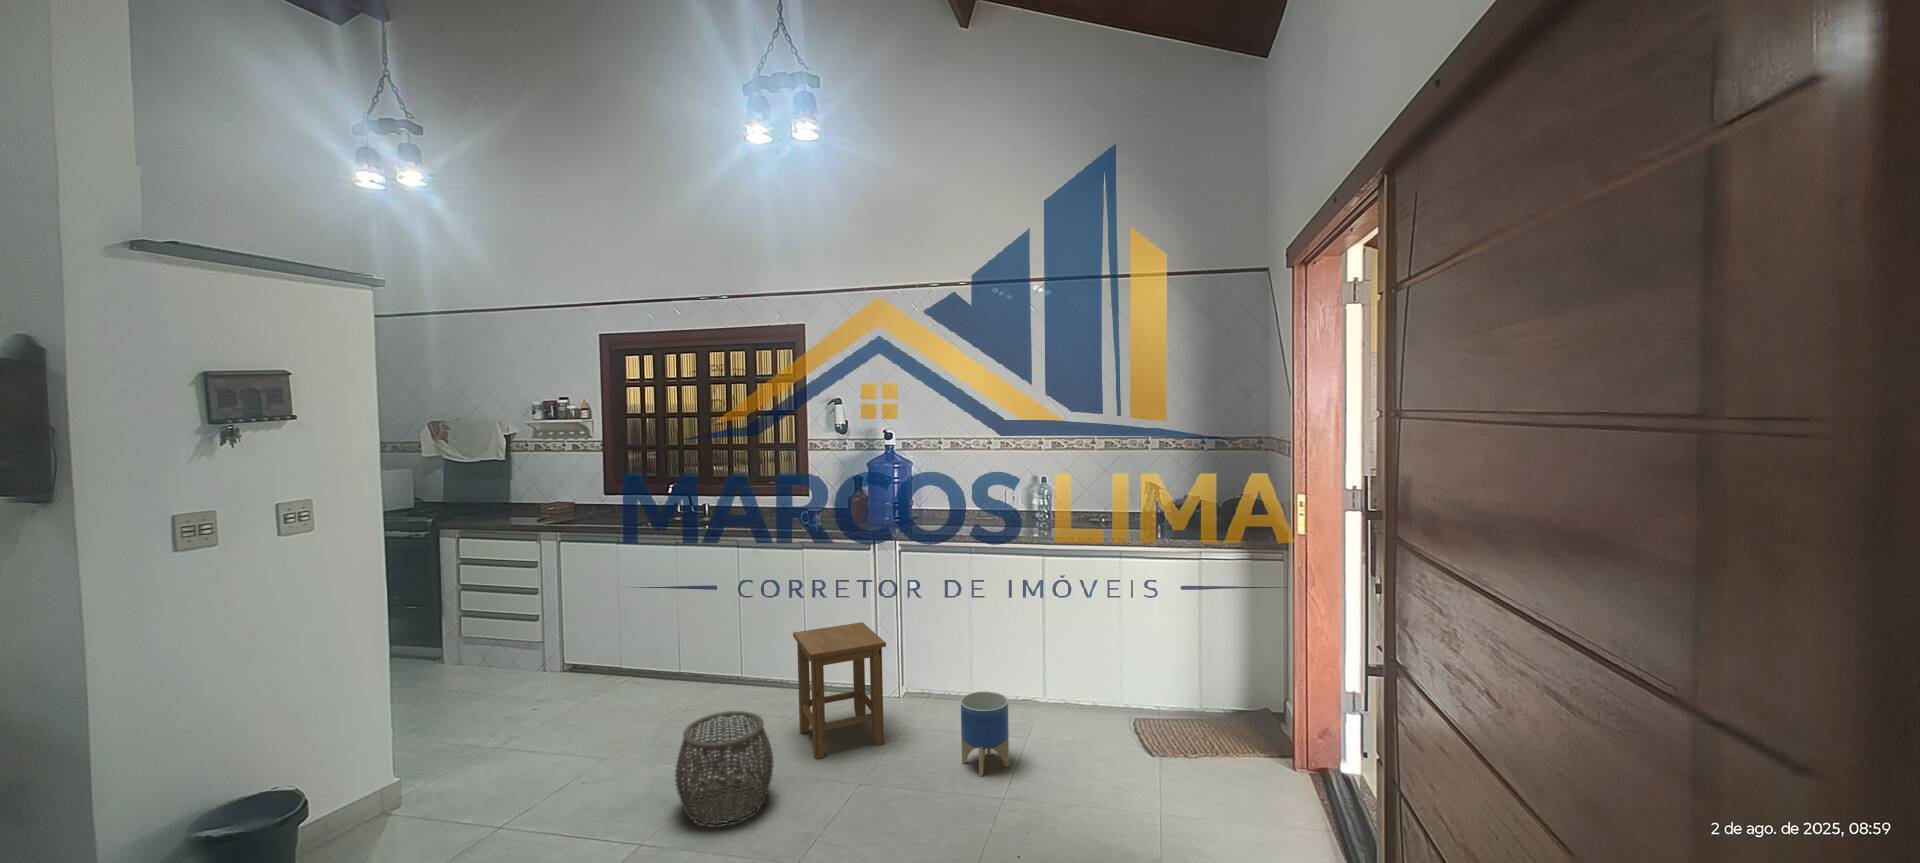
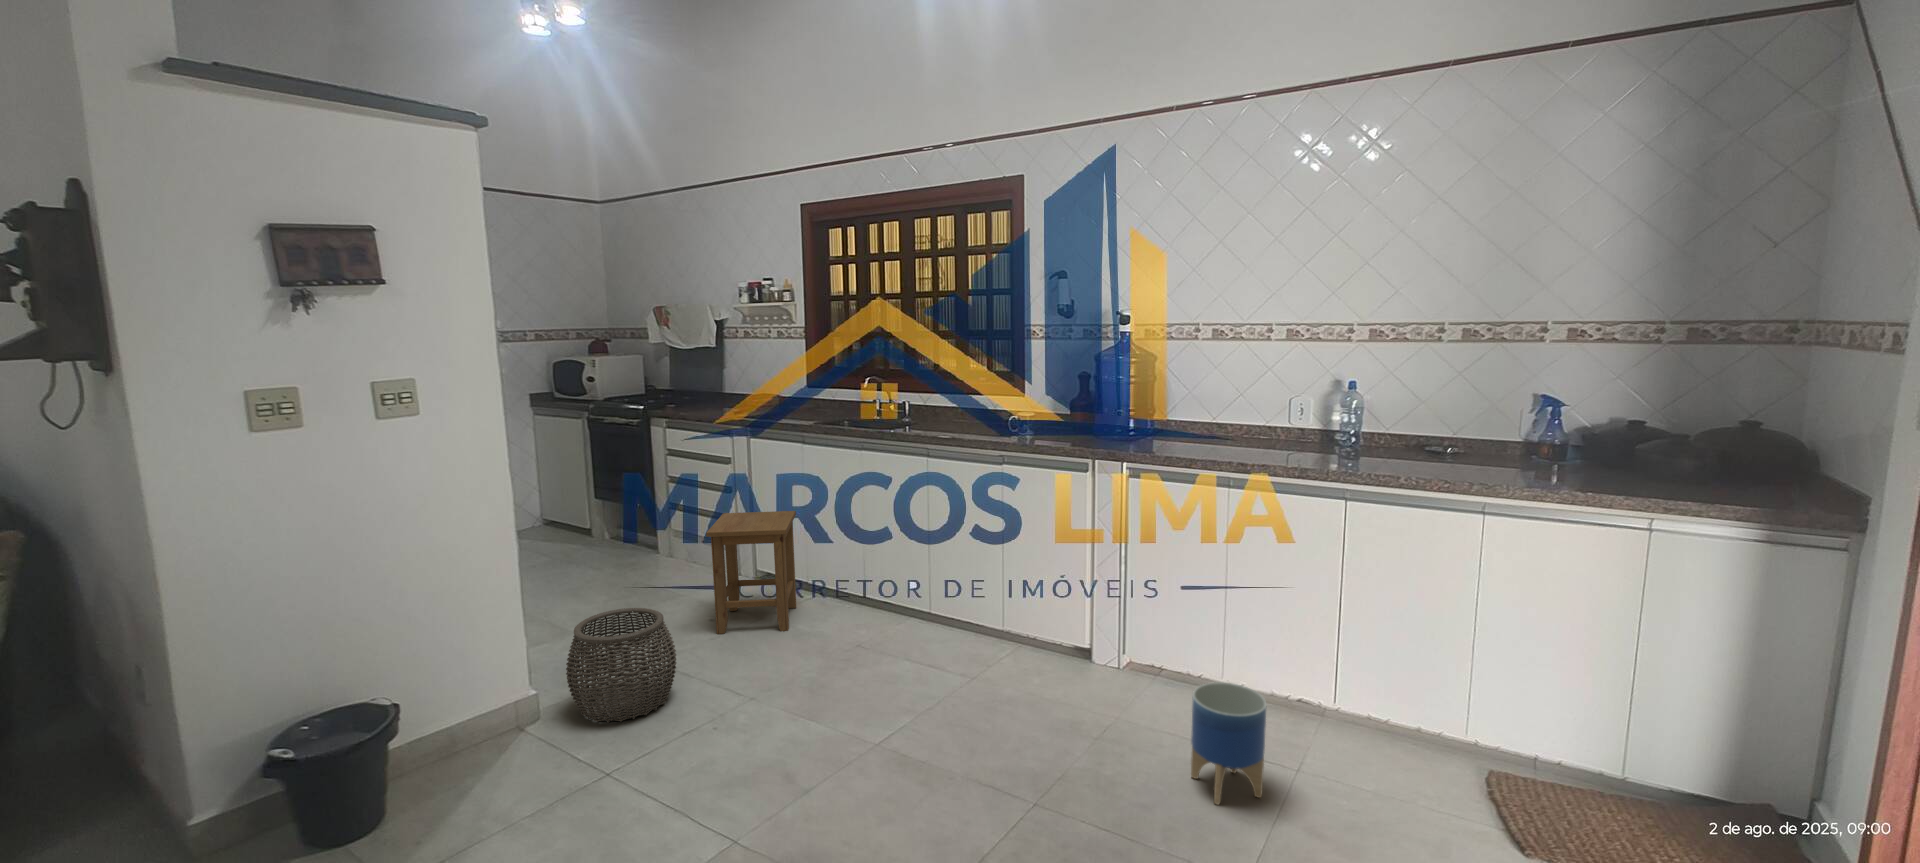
stool: present [793,622,886,759] -> present [706,511,796,634]
woven basket: present [675,711,774,825] -> present [566,608,676,723]

